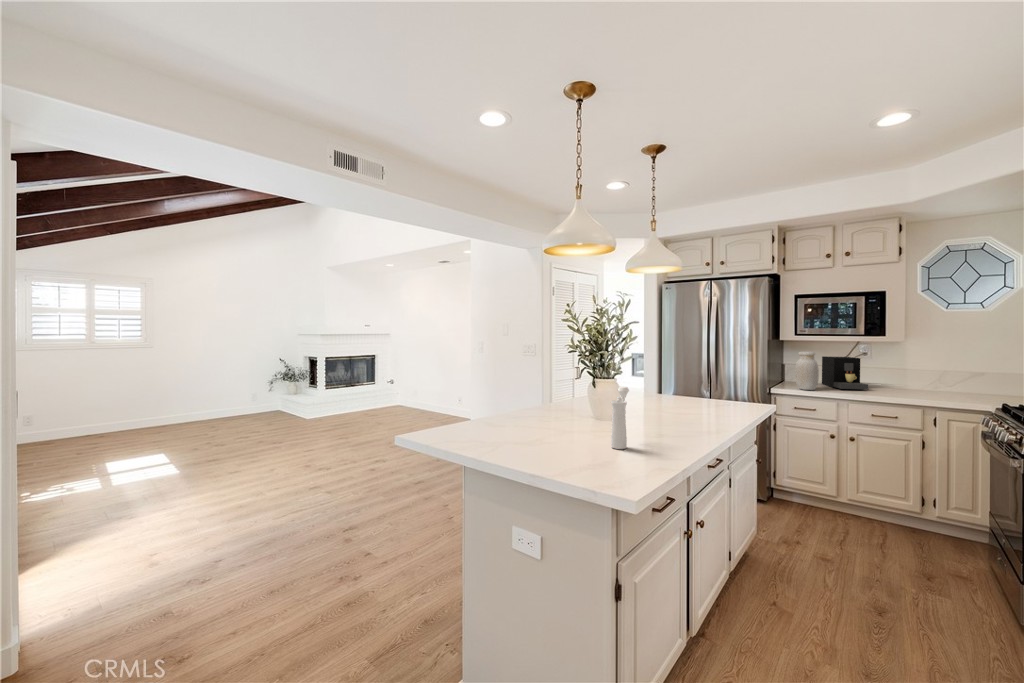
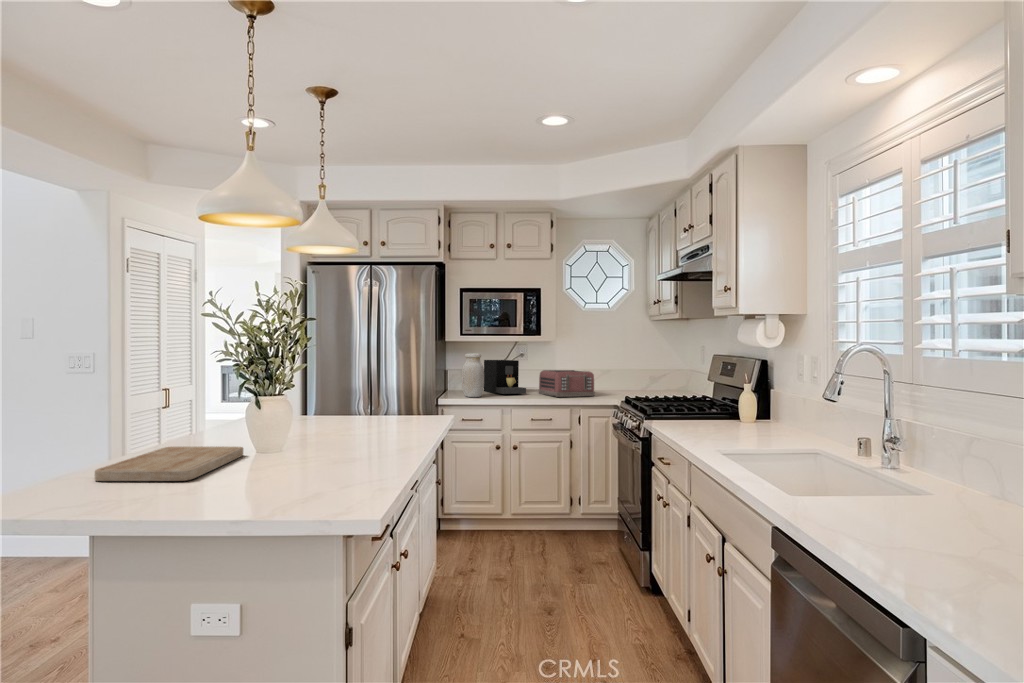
toaster: none [884,368,961,398] -> present [538,370,595,397]
pepper mill: present [611,387,629,449] -> none [310,386,332,466]
cutting board: none [483,419,576,447] -> present [95,446,243,481]

